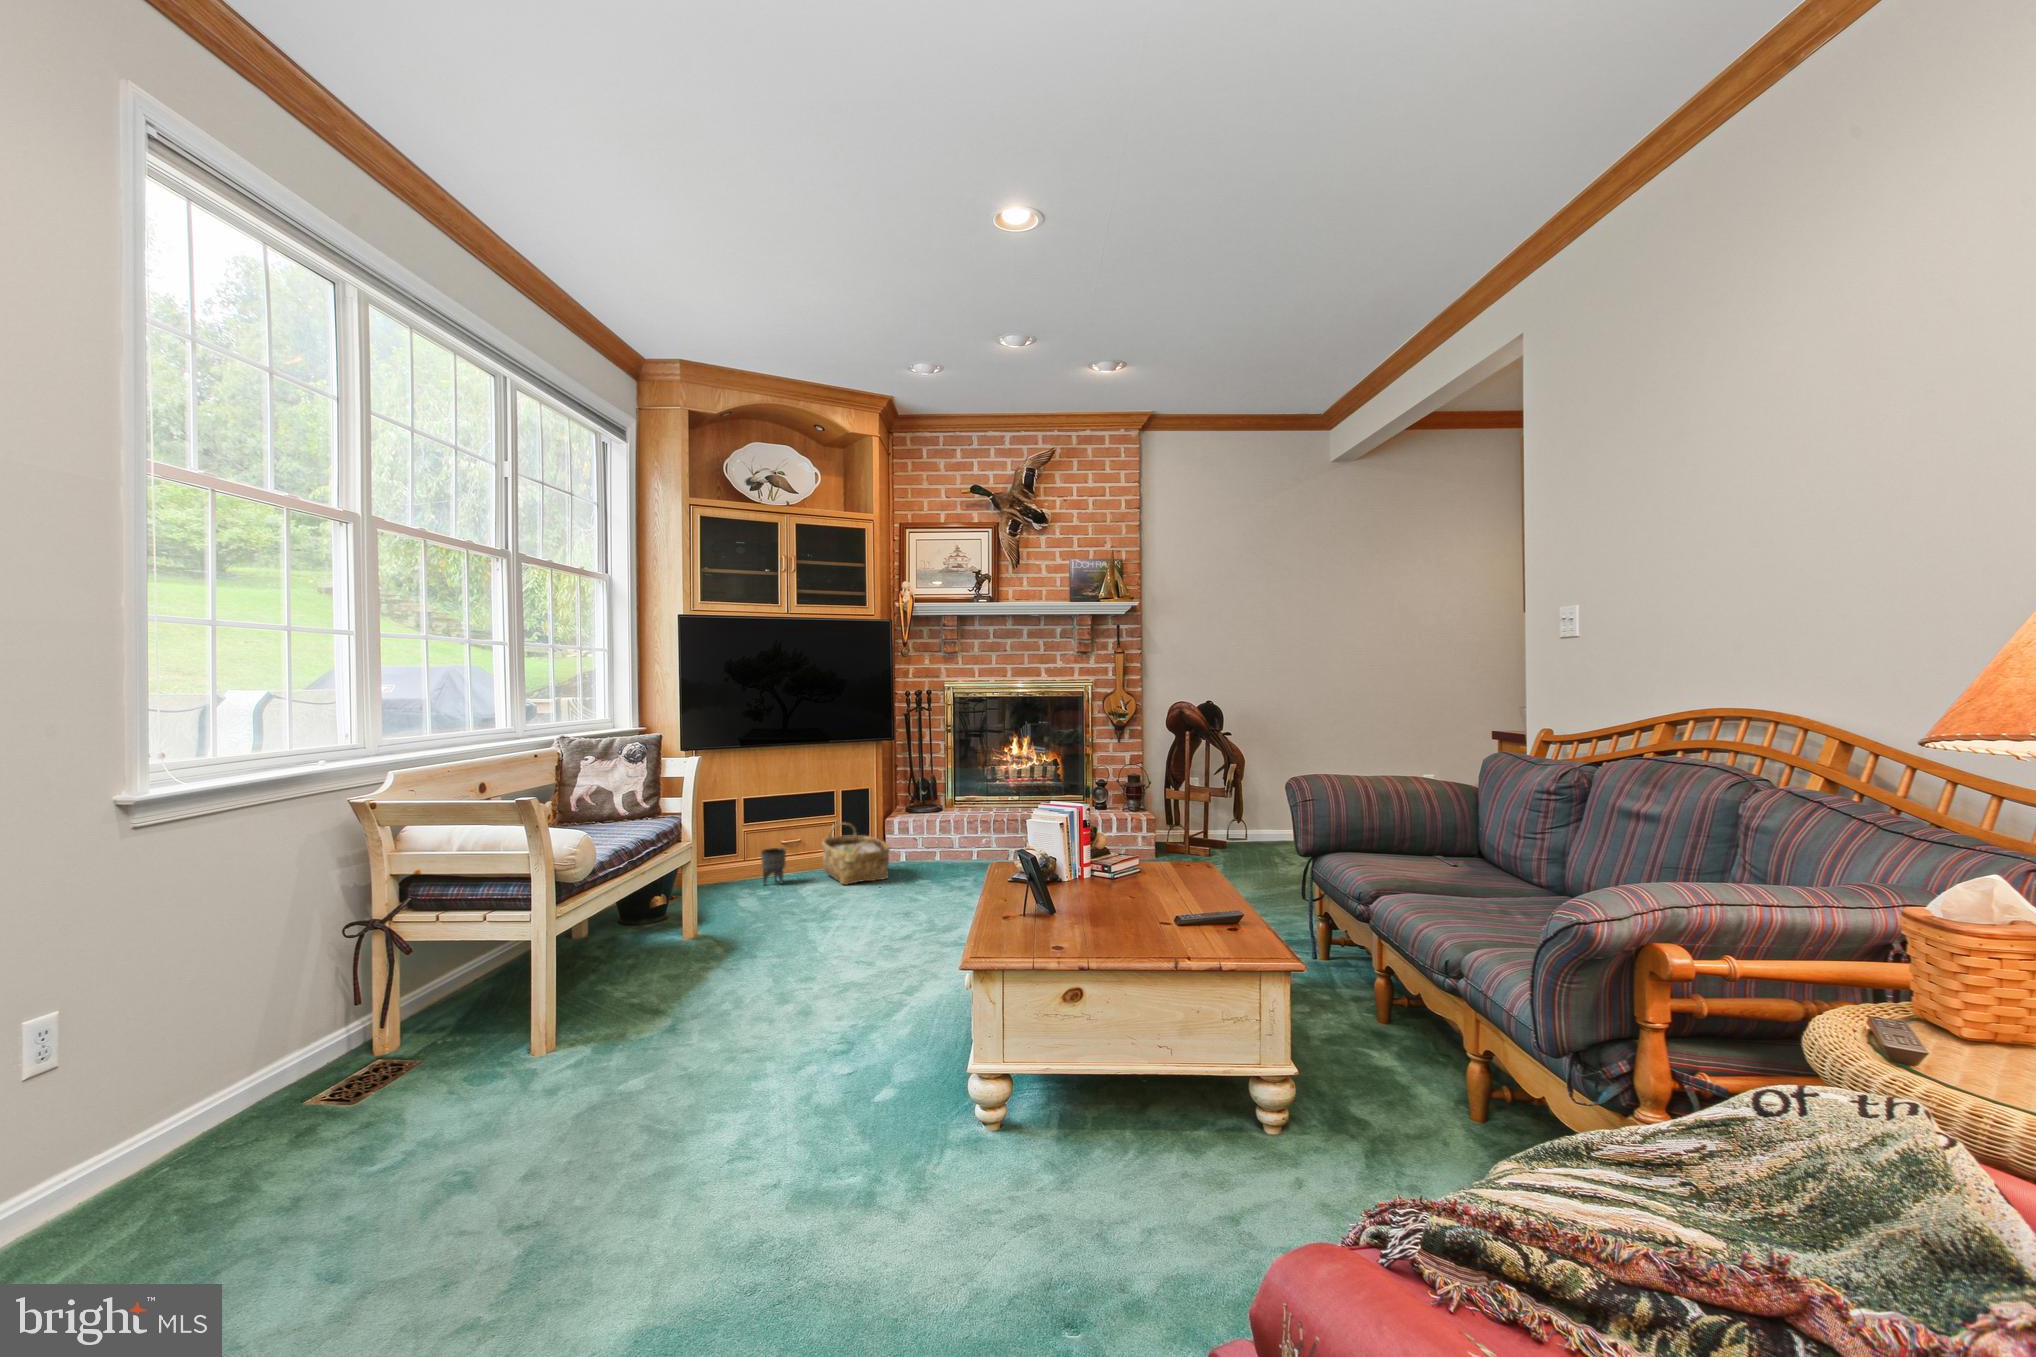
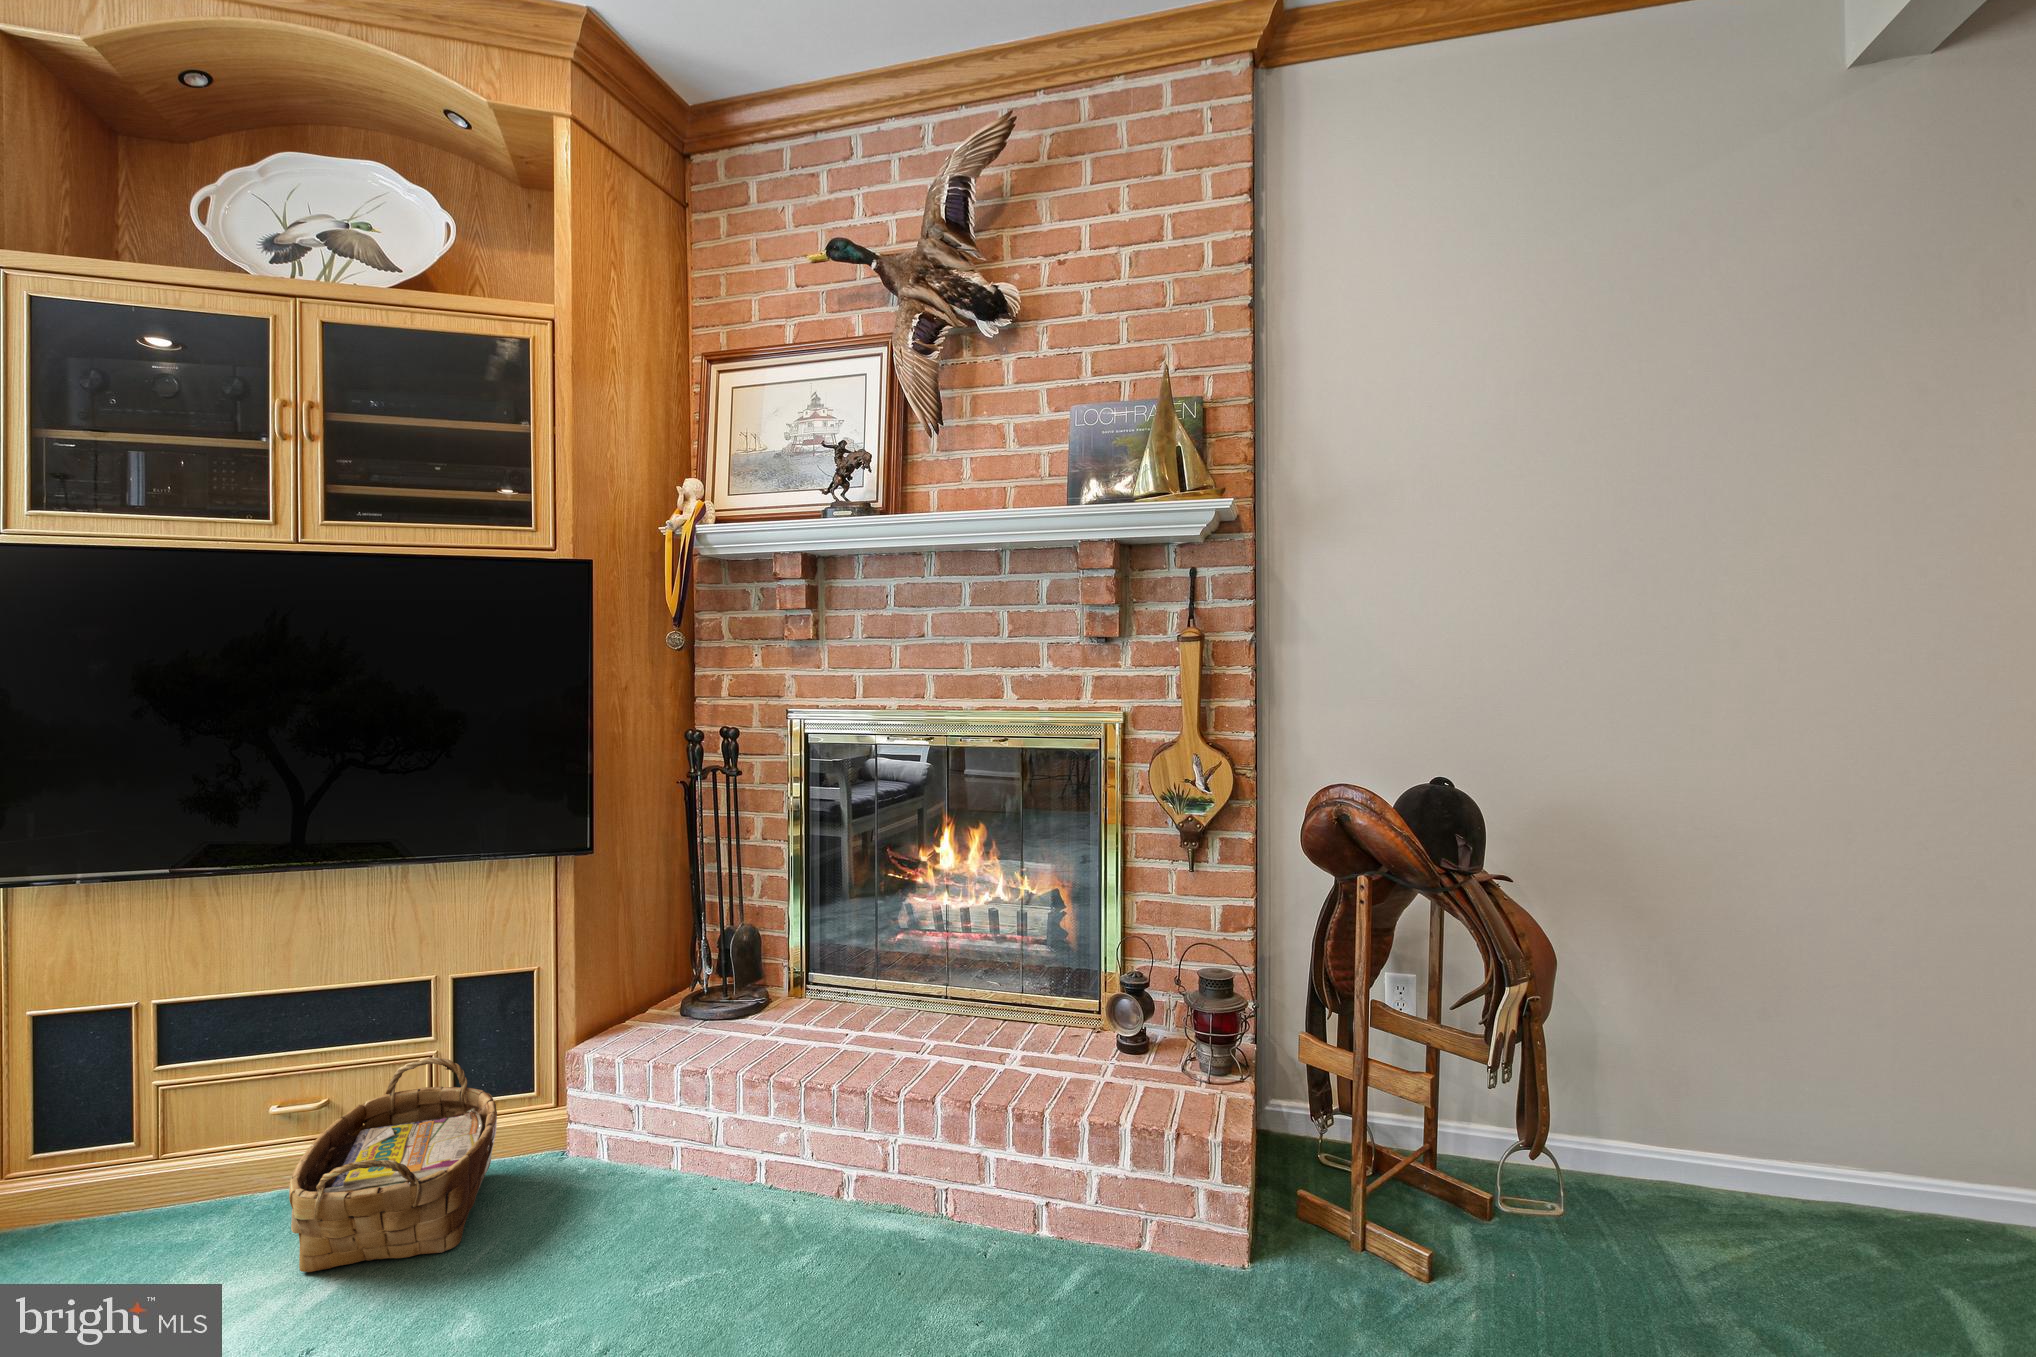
planter: present [761,848,786,885] -> none [163,1121,245,1231]

